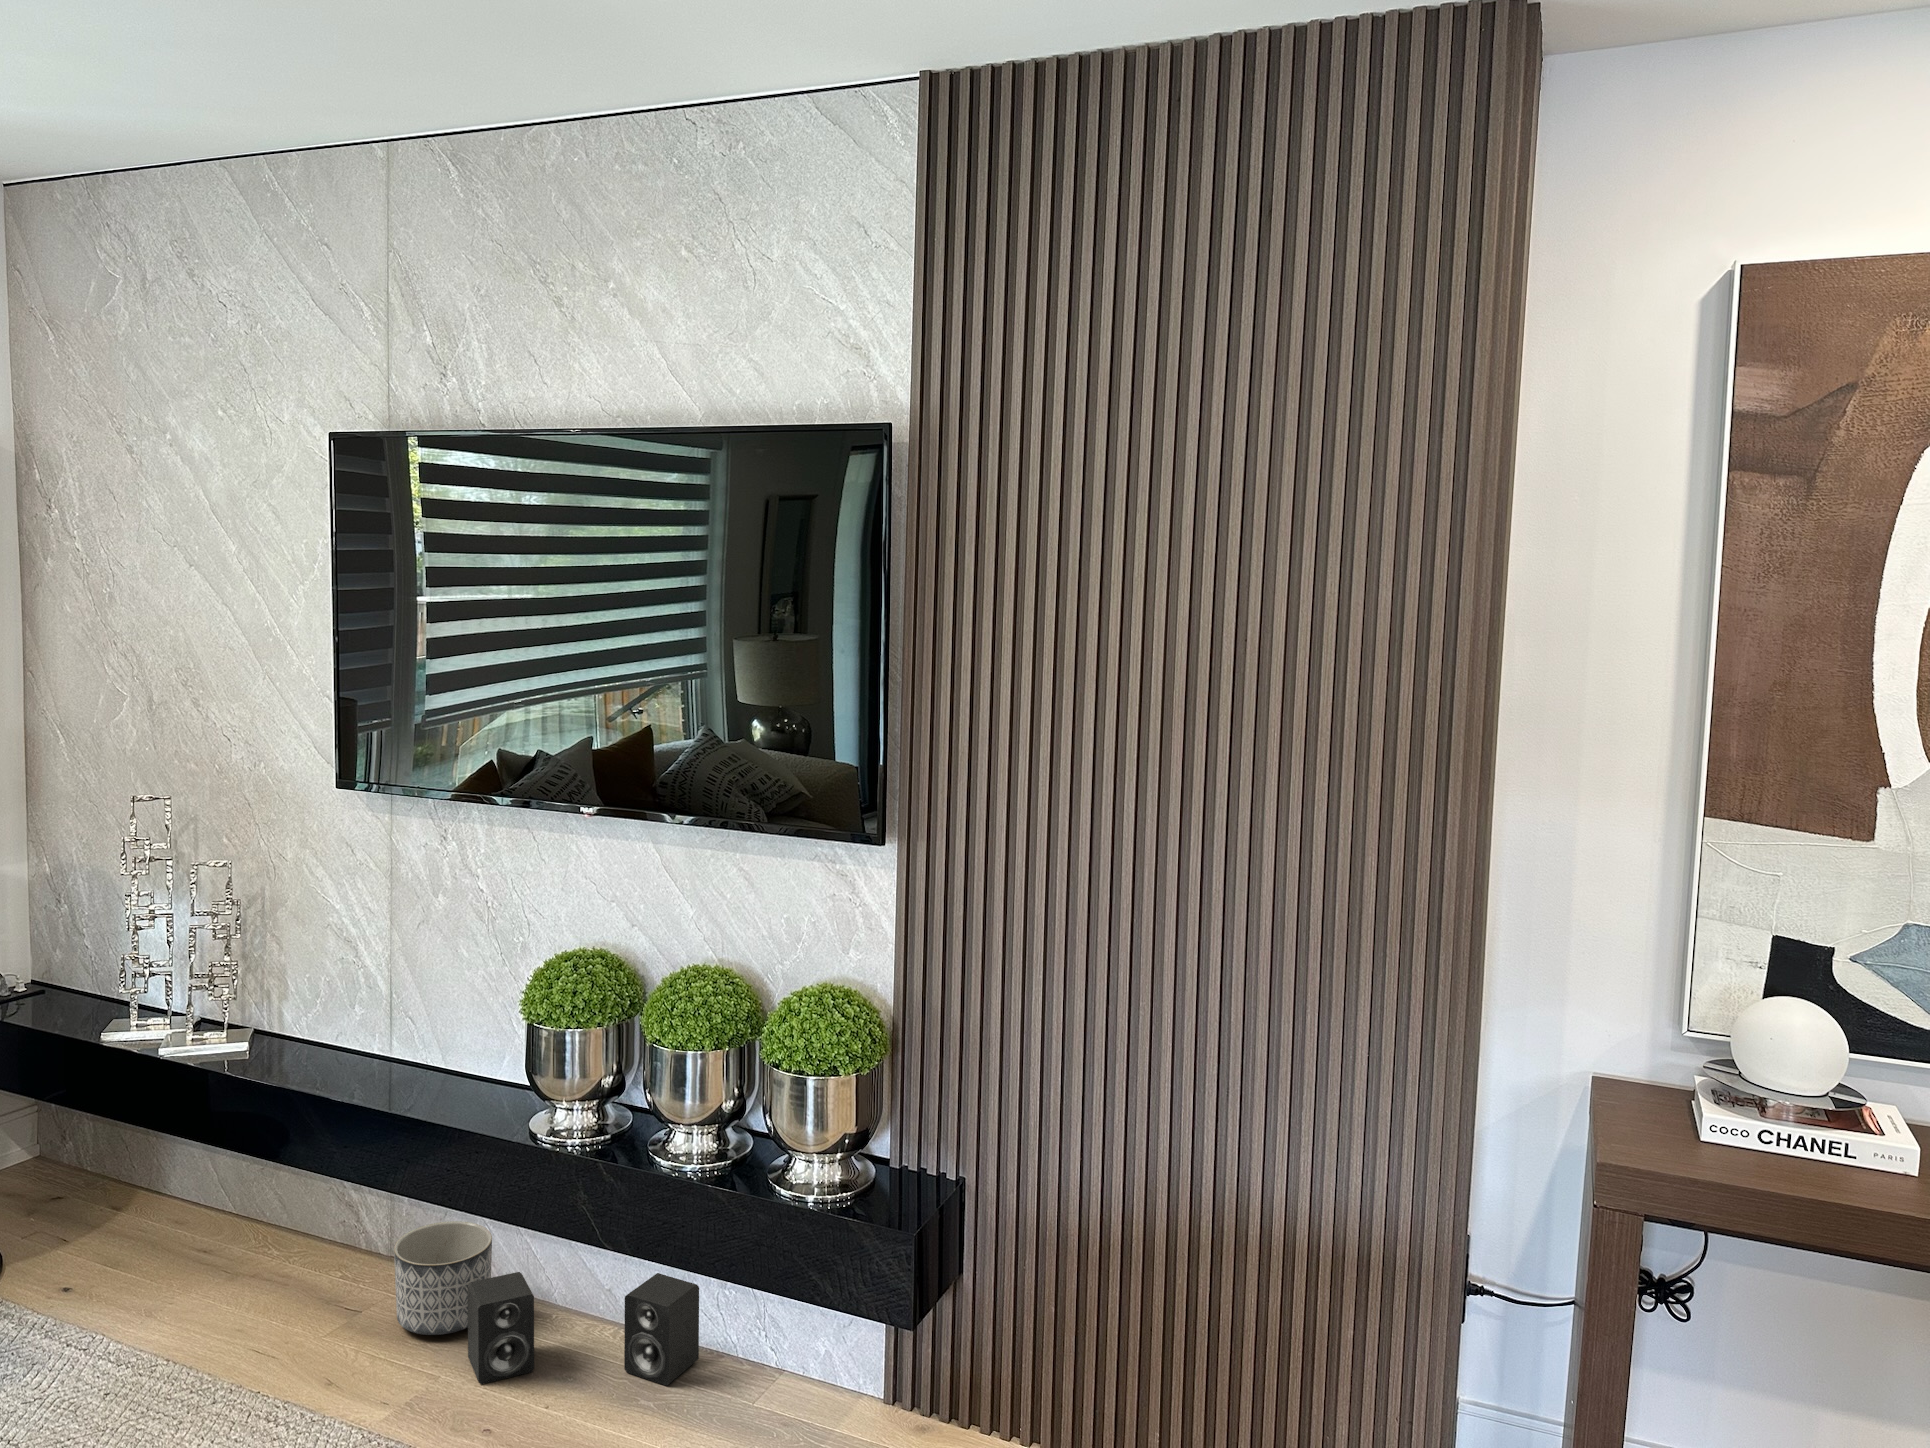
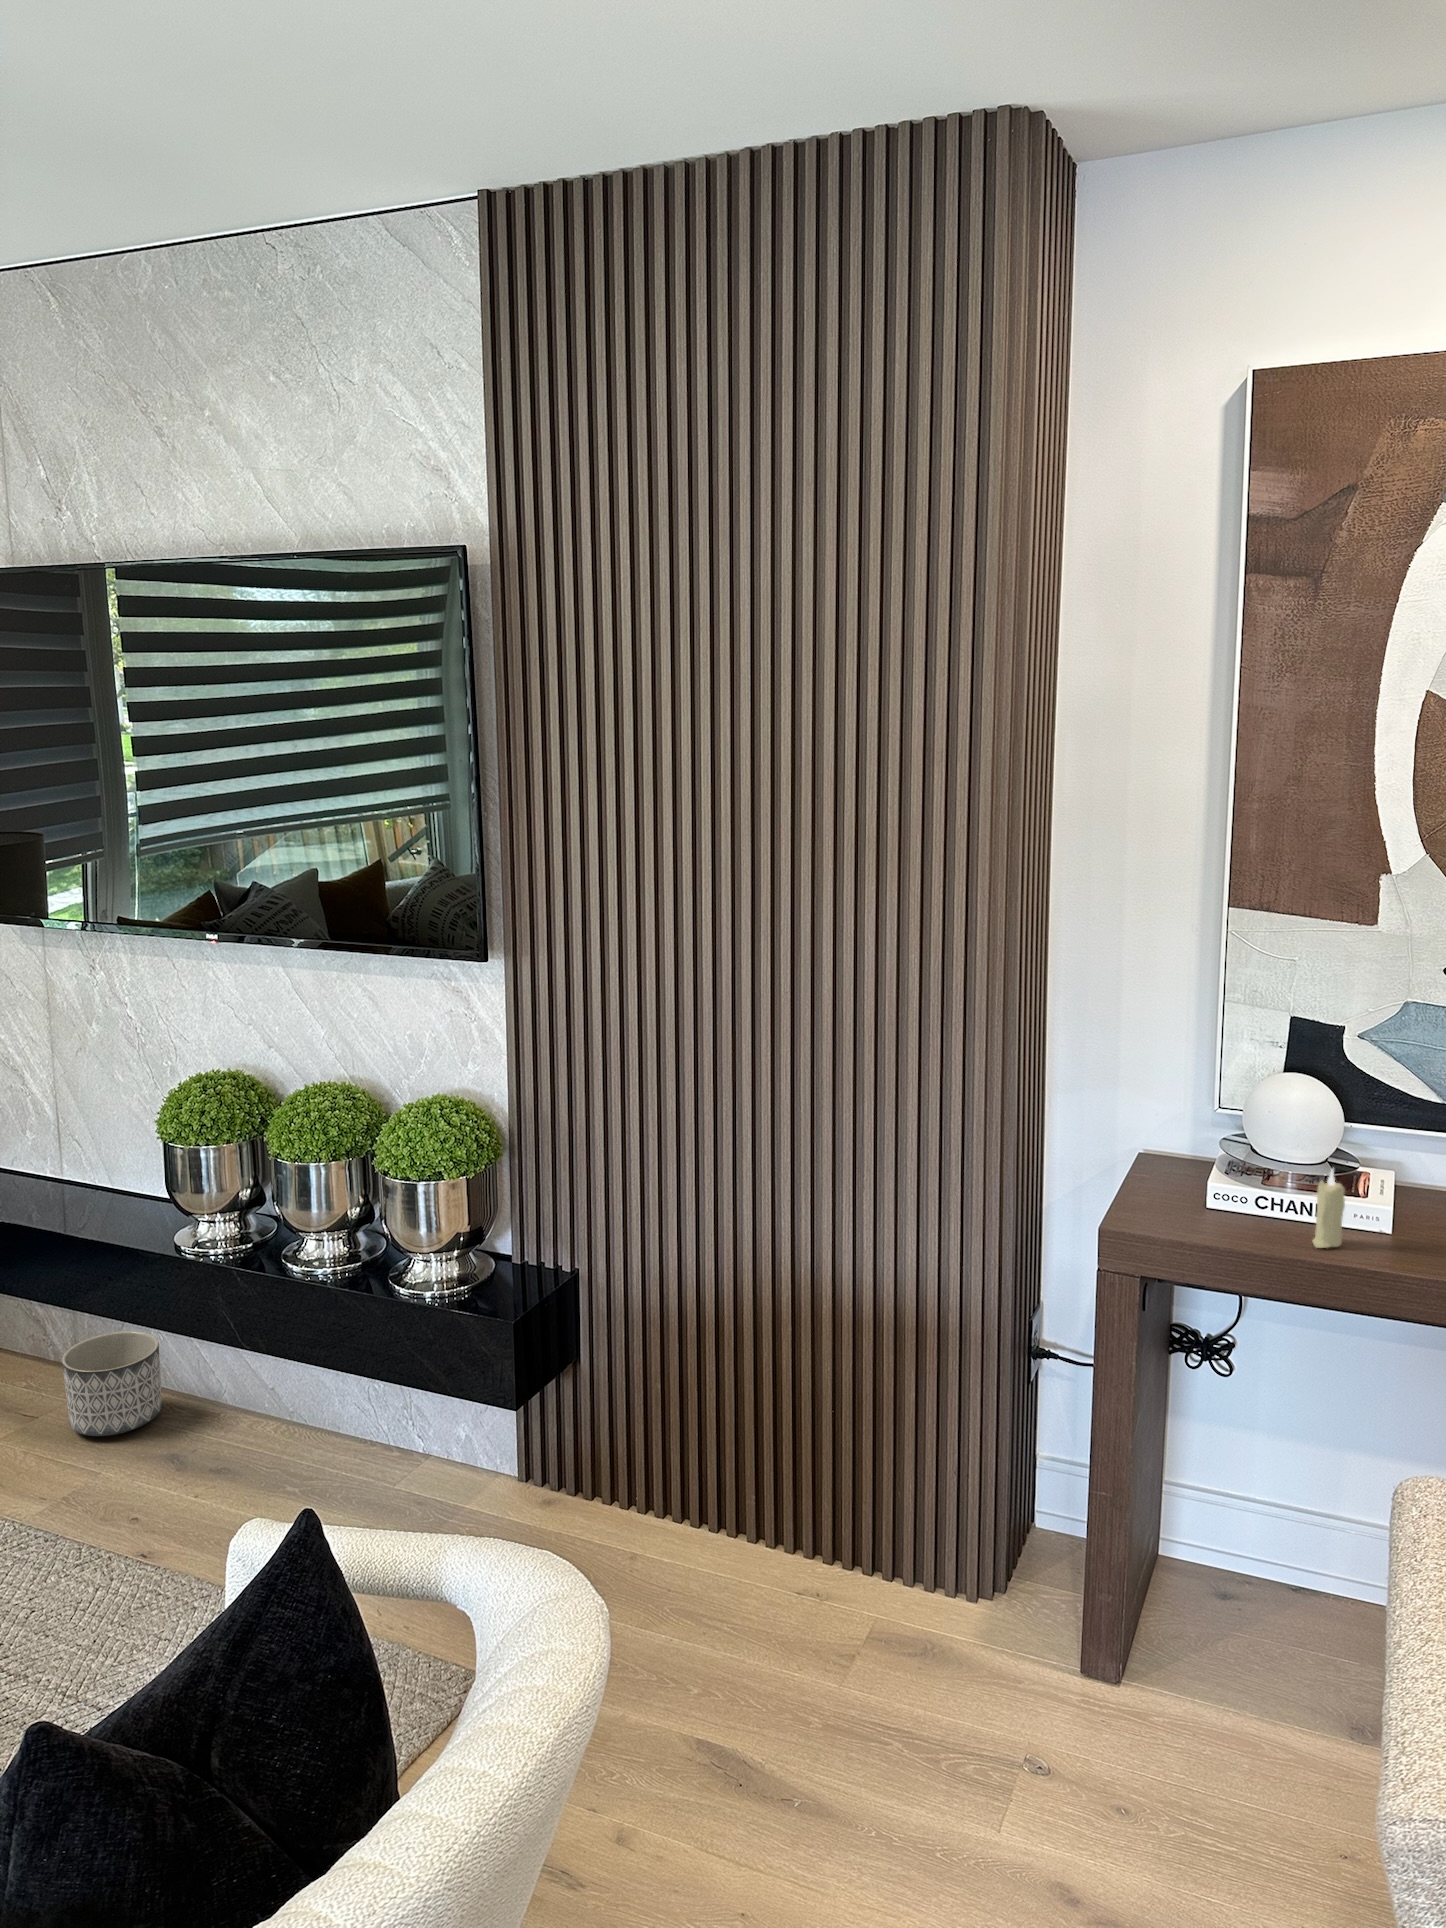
candle: none [1838,1104,1878,1192] -> present [1313,1169,1345,1248]
speaker: present [468,1272,699,1386] -> none [127,1371,352,1478]

